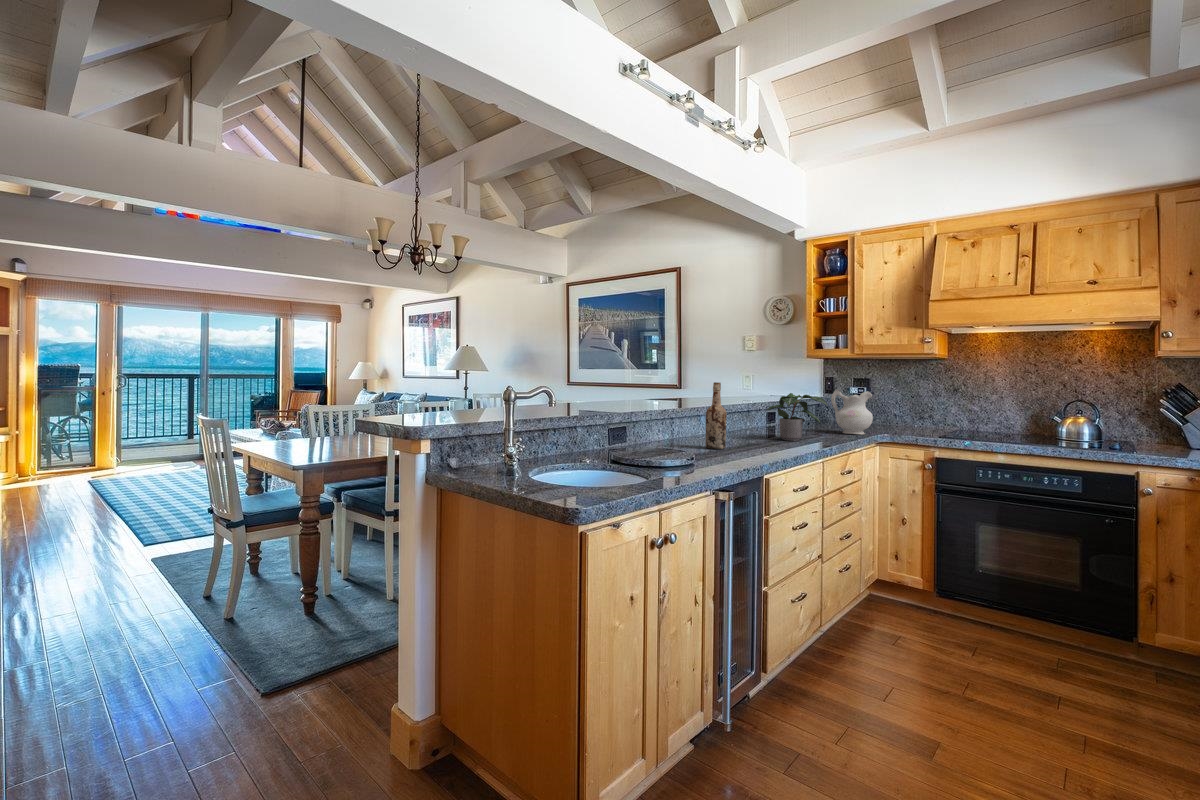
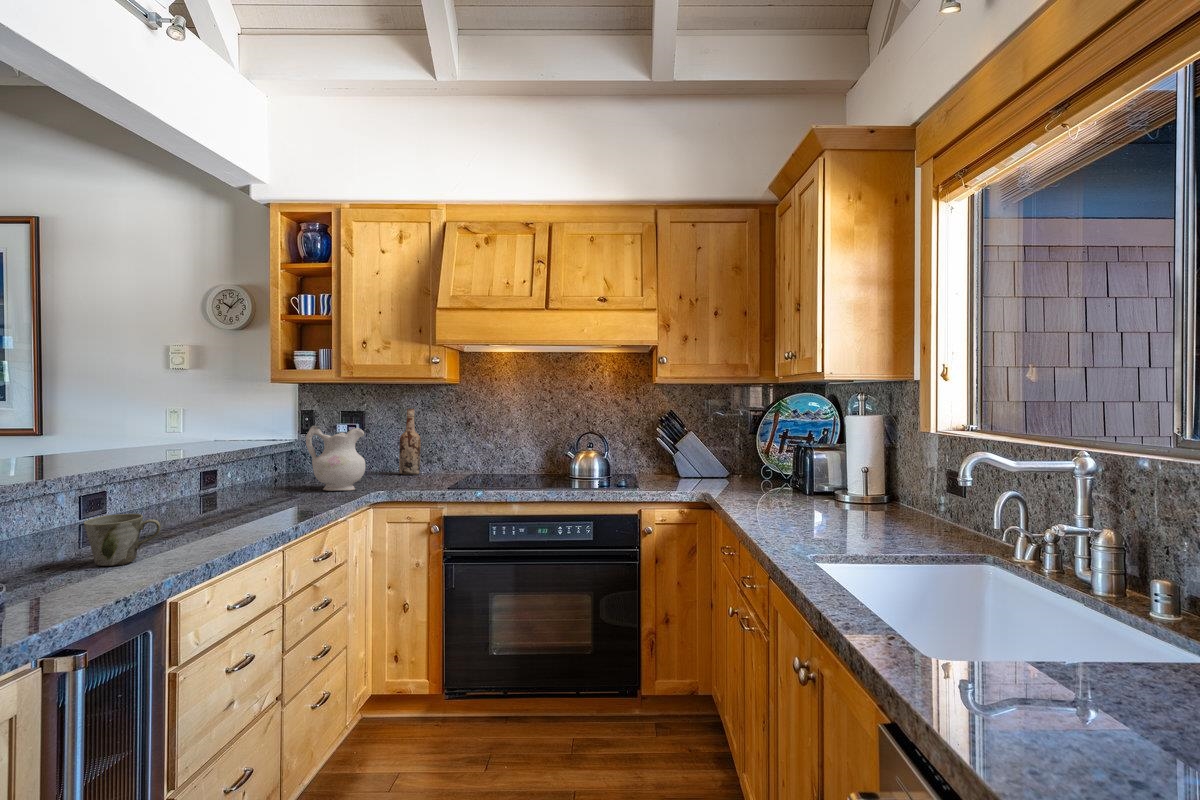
wine bottle: present [705,382,727,449] -> present [399,409,421,475]
potted plant: present [766,393,828,441] -> none [184,434,293,513]
mug: none [735,431,769,457] -> present [84,514,161,566]

